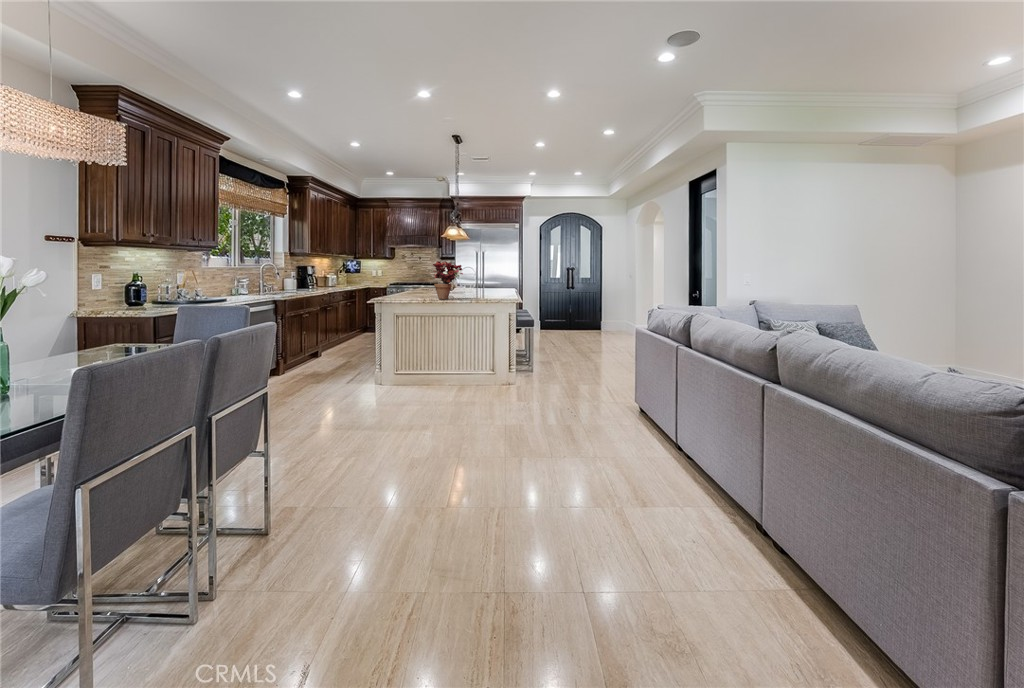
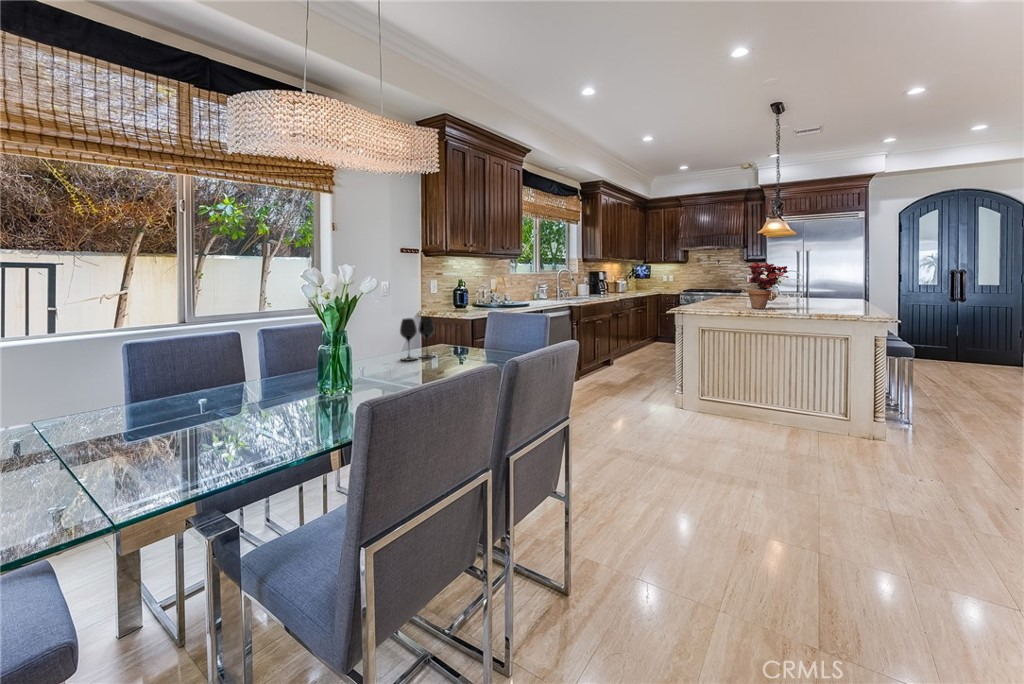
wine glass: none [48,315,104,365] -> present [400,317,435,360]

